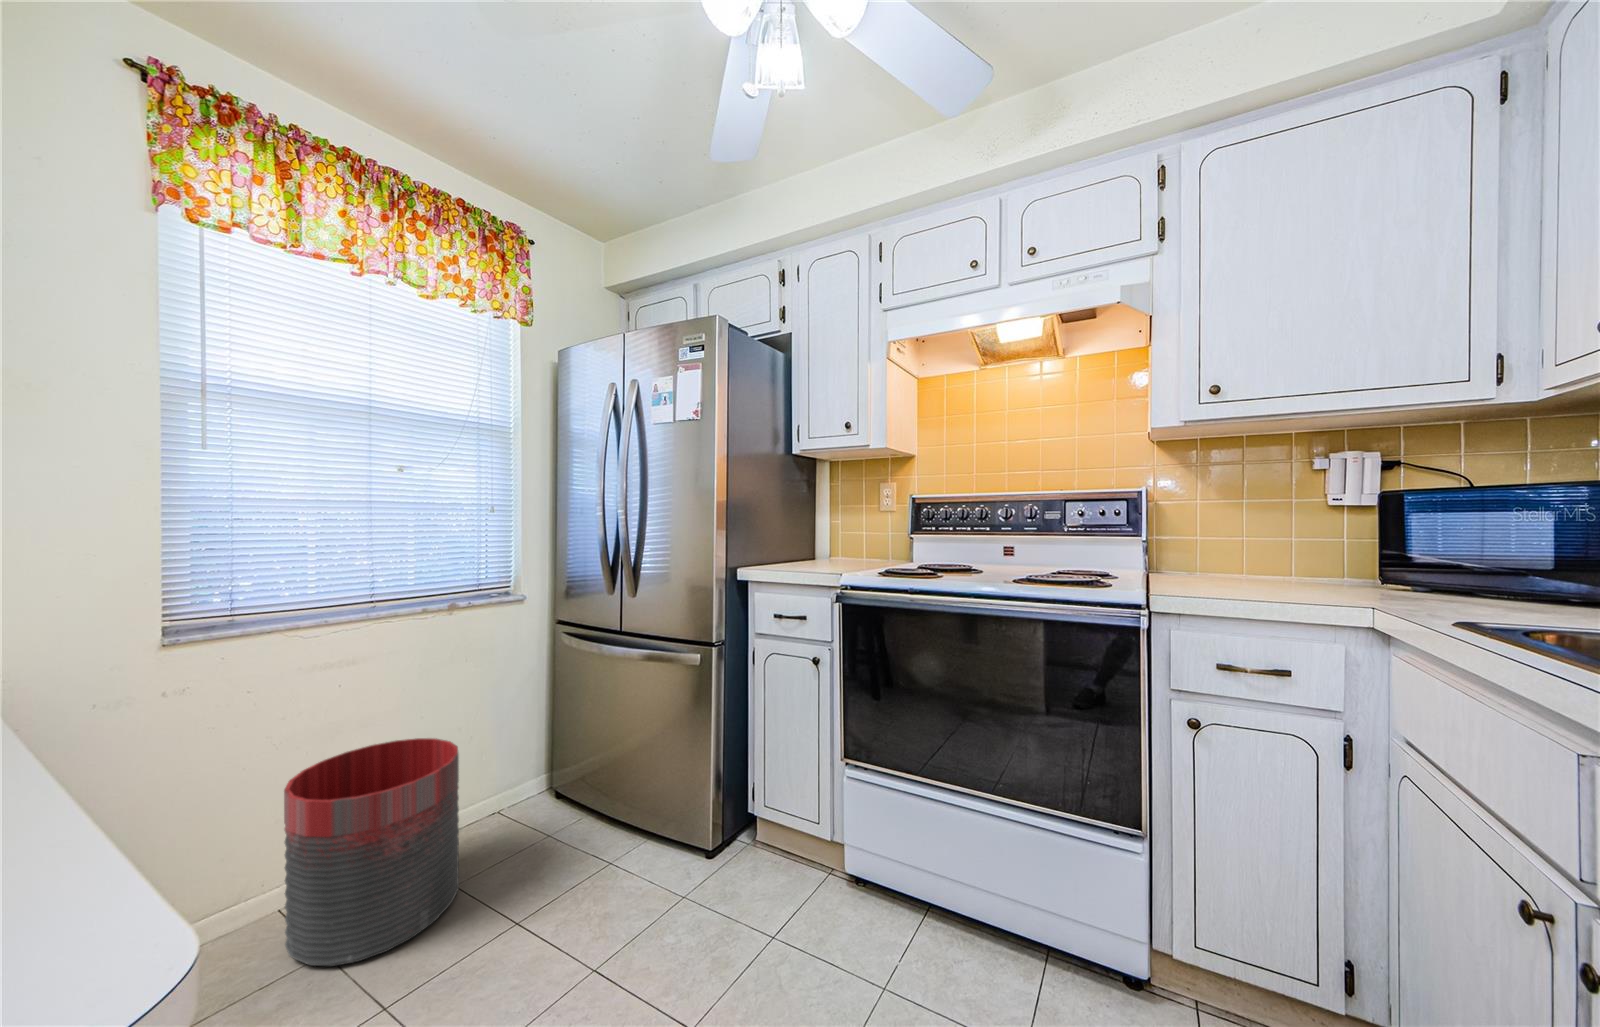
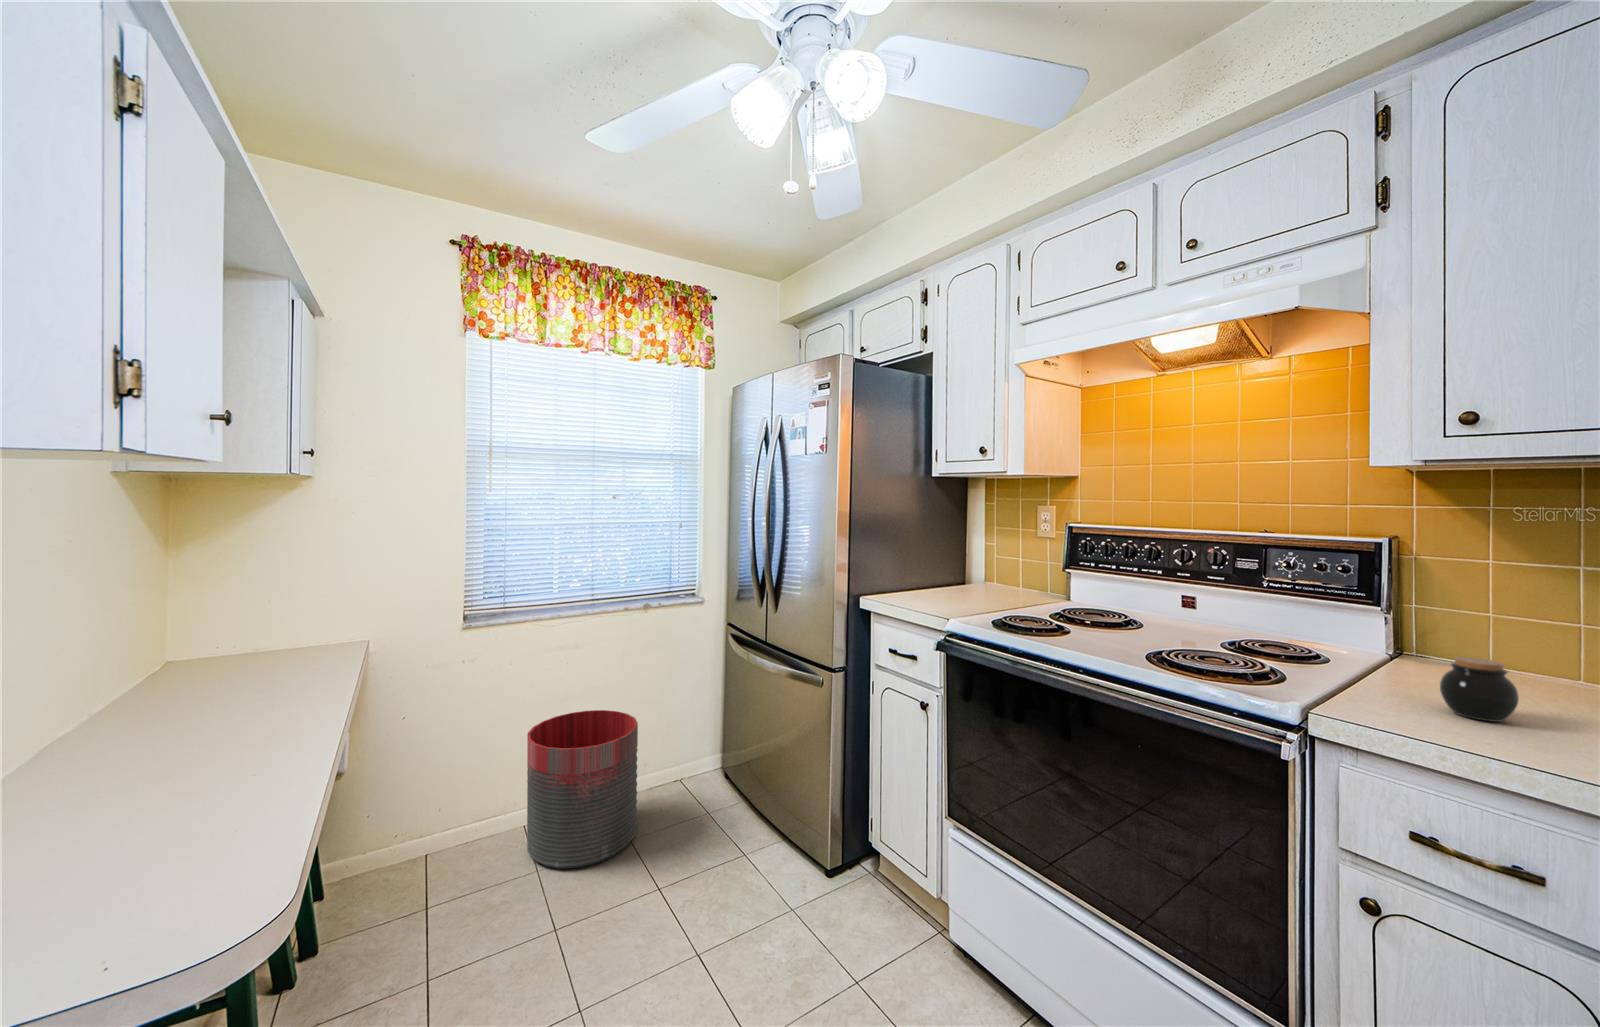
jar: none [1223,559,1269,600] -> present [1440,657,1519,722]

